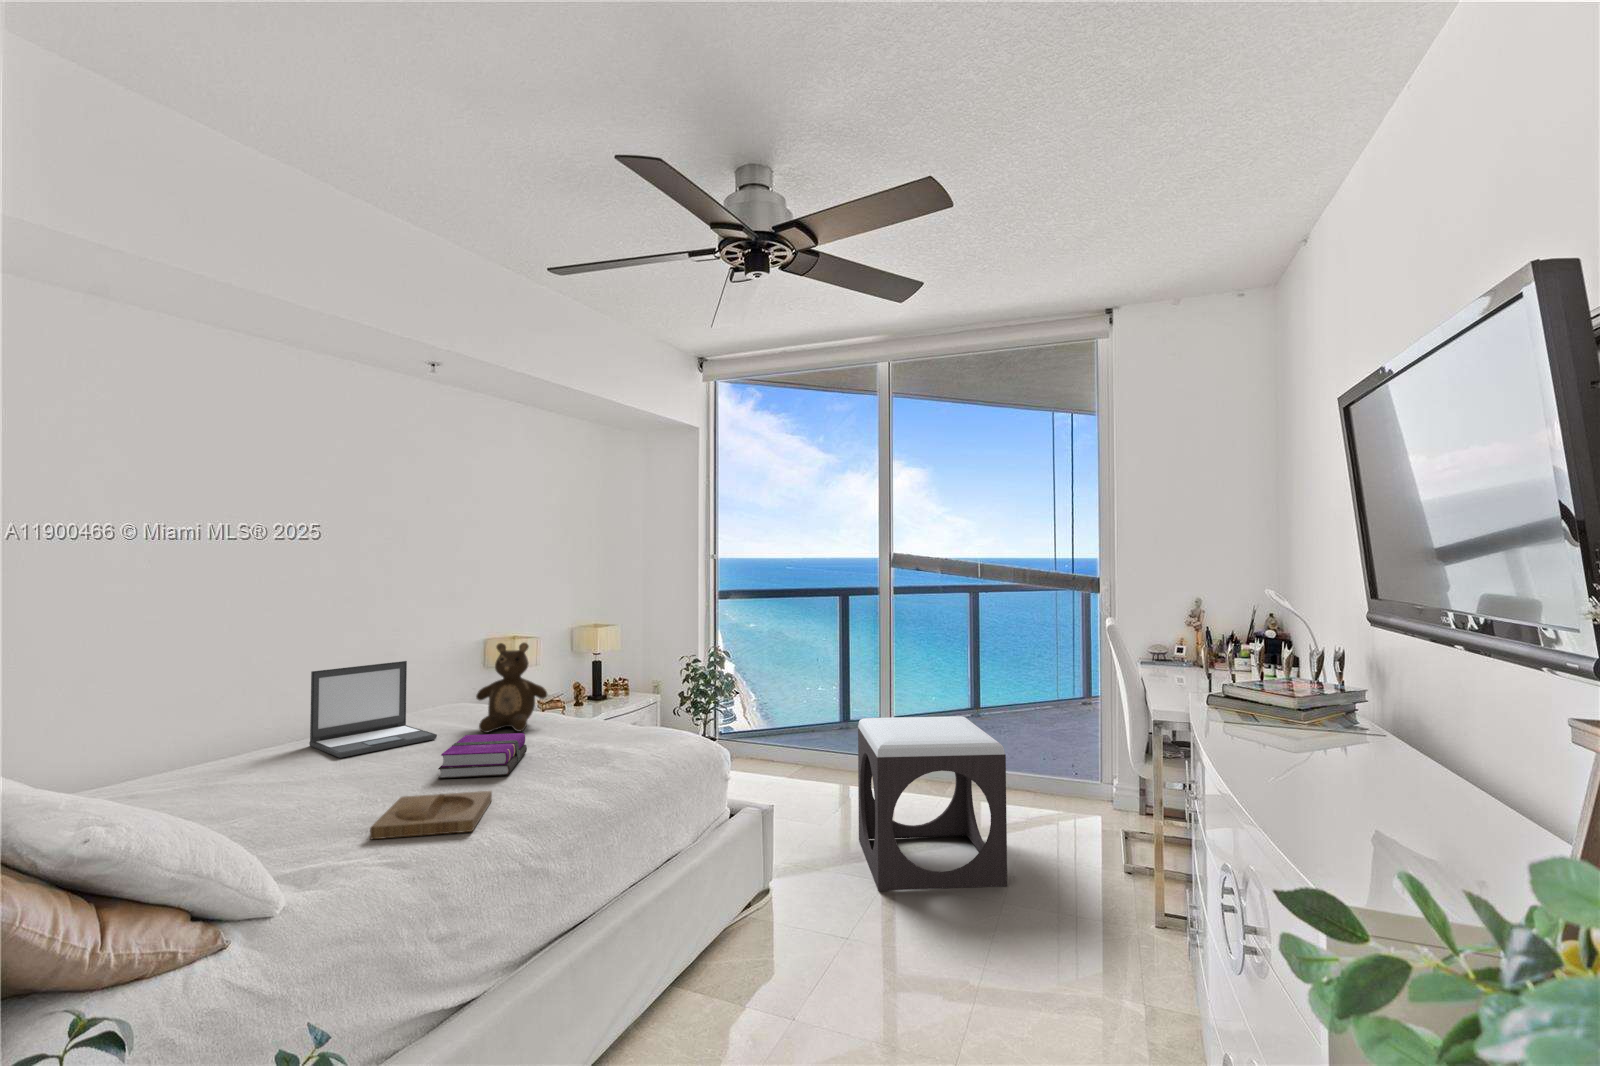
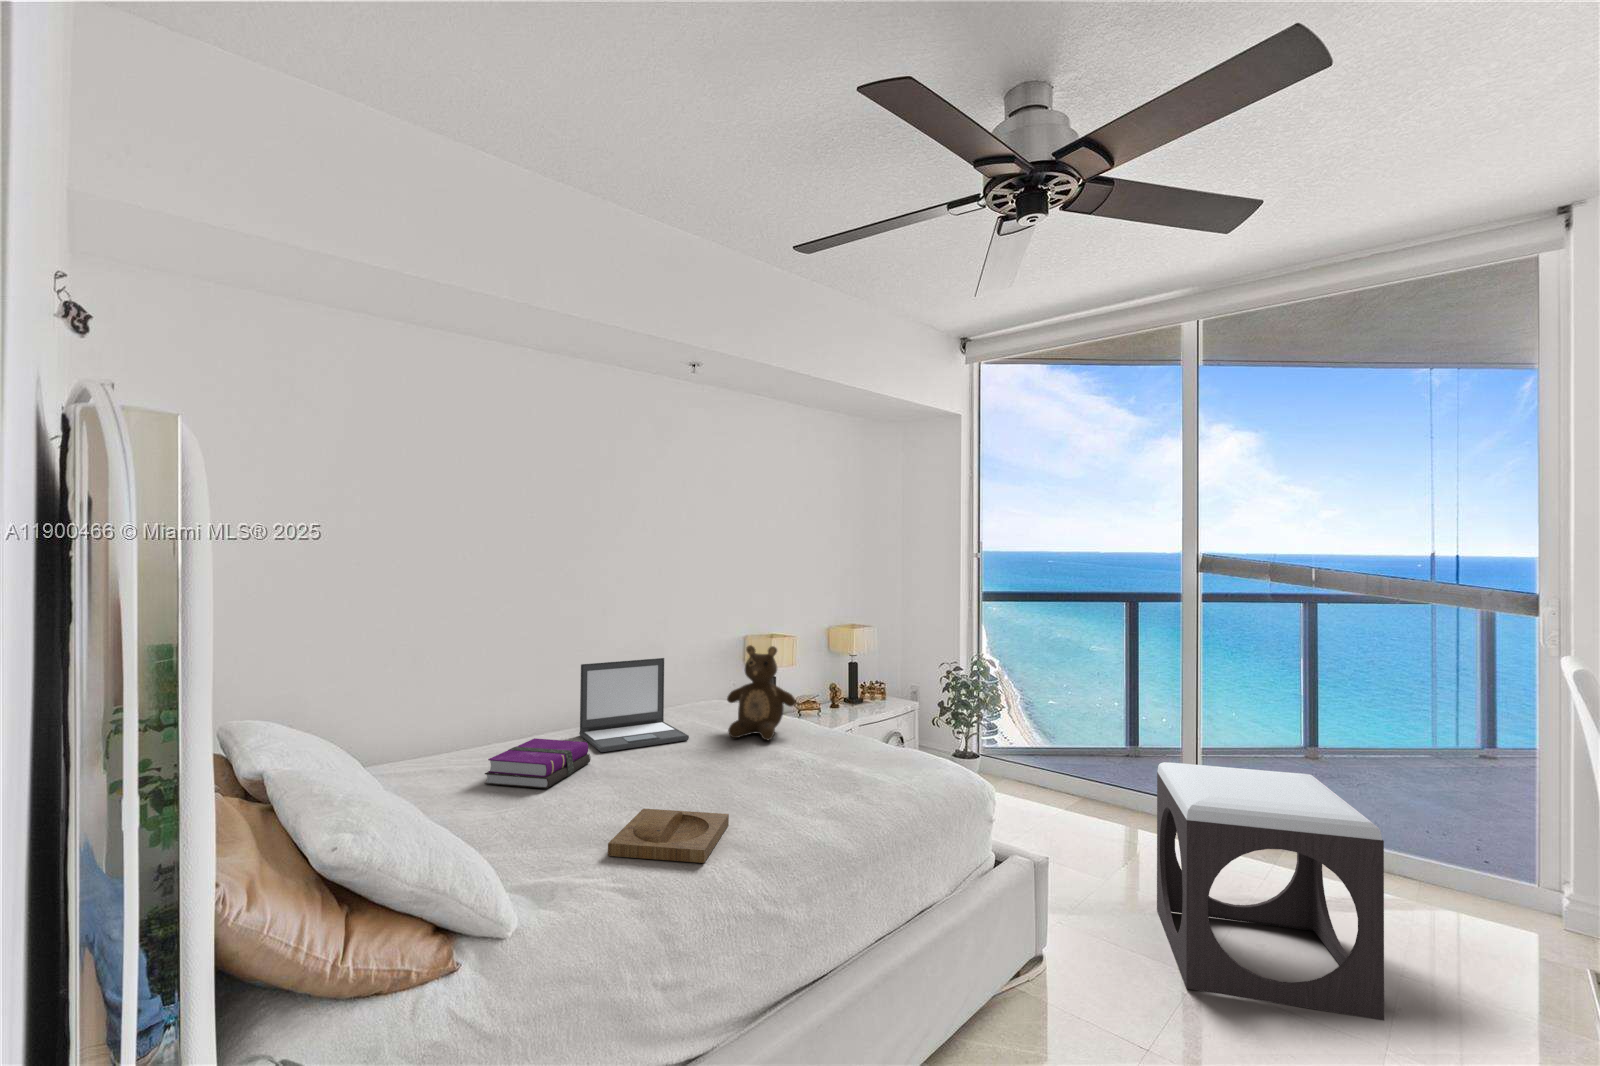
hardback book: present [438,733,527,778] -> present [485,738,591,788]

